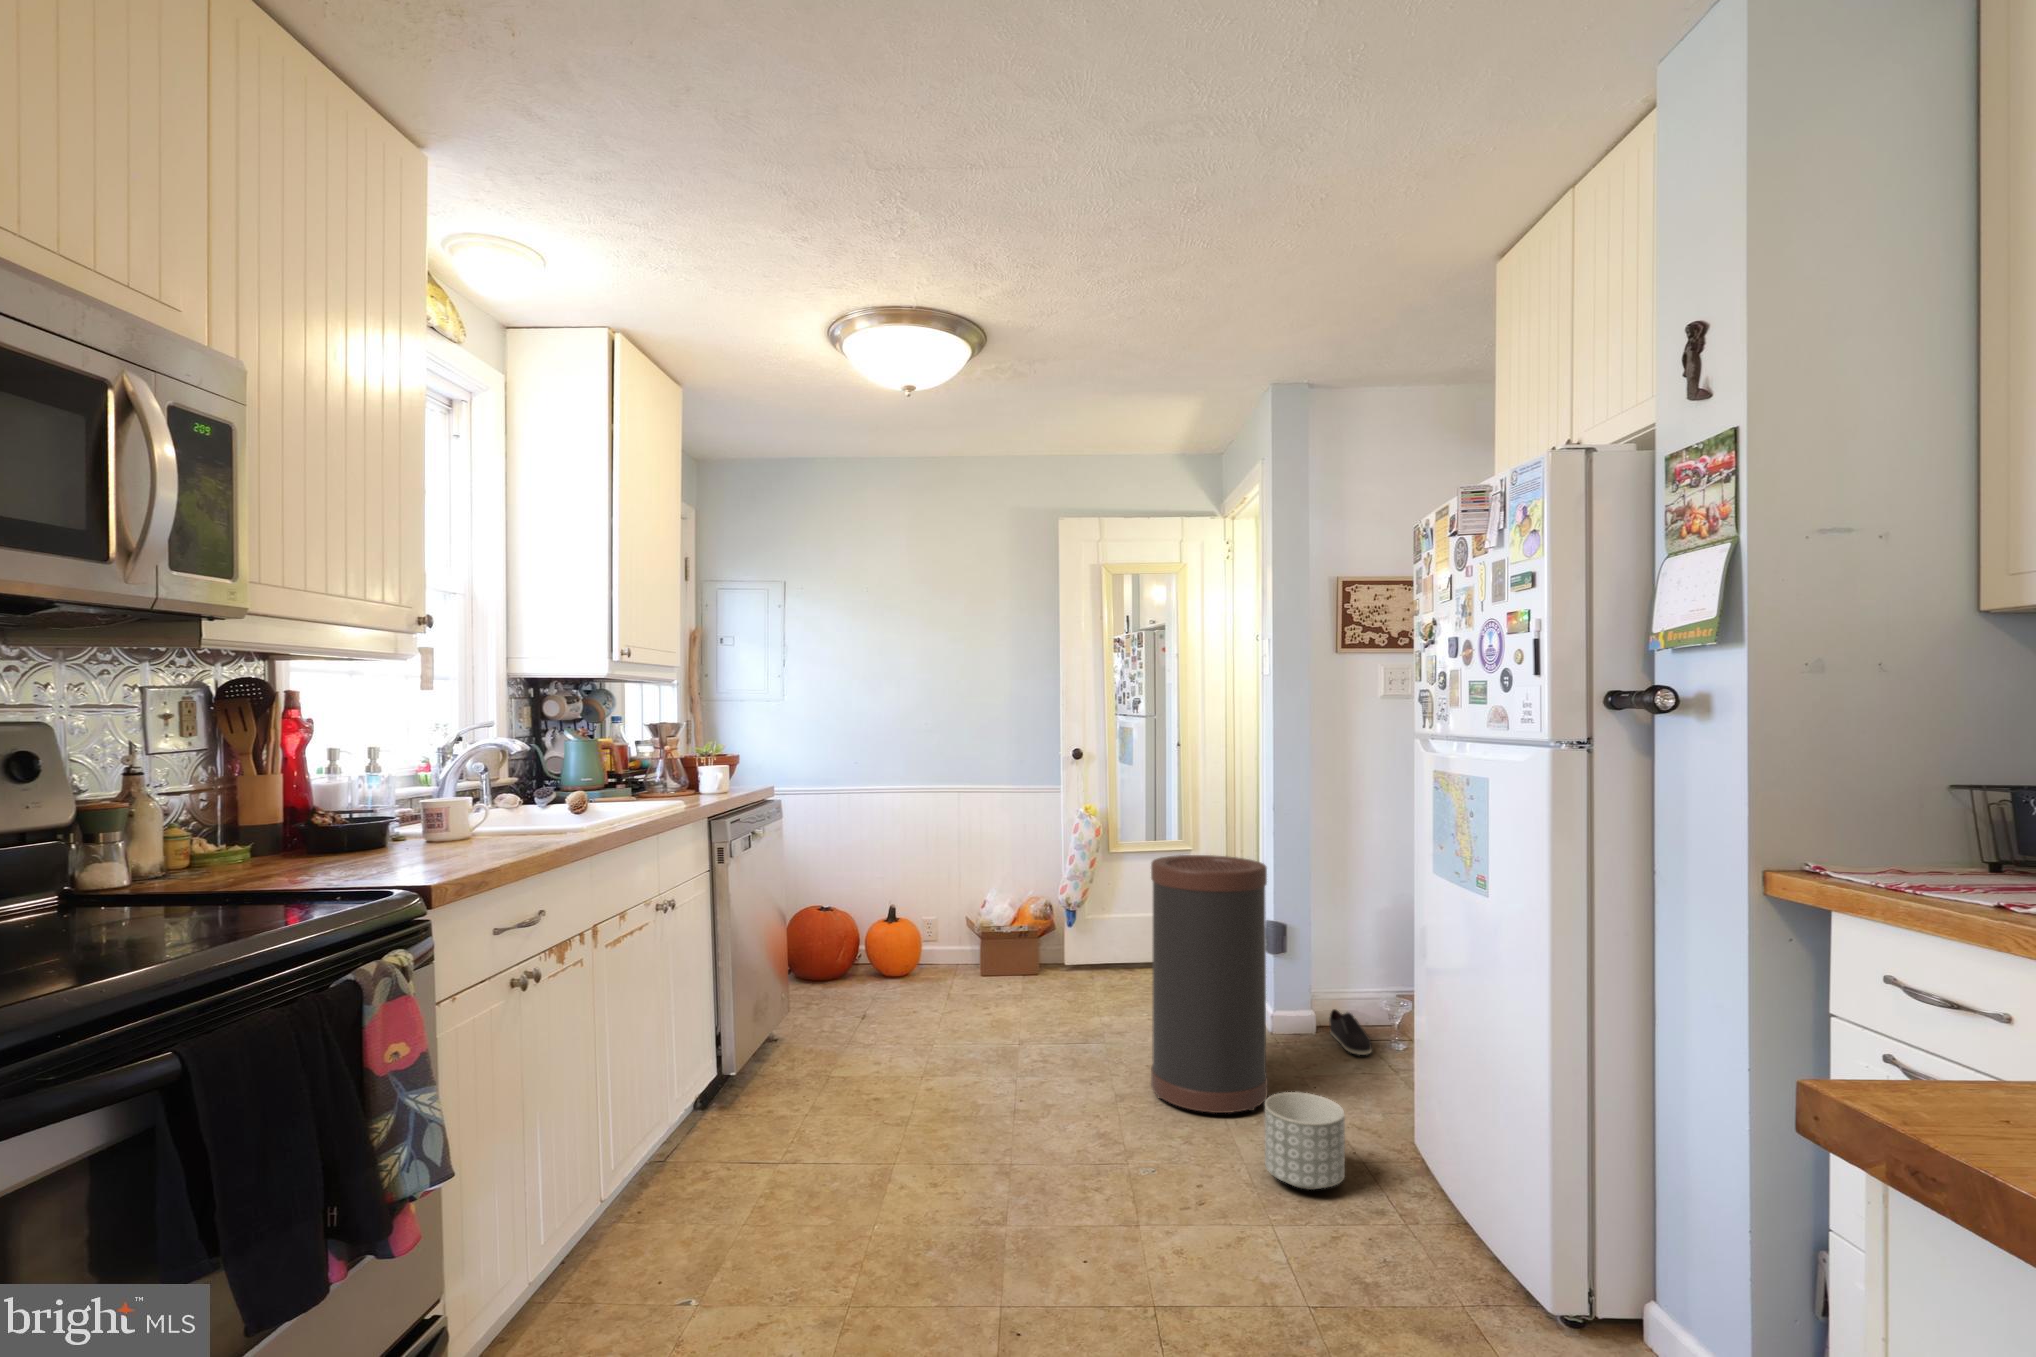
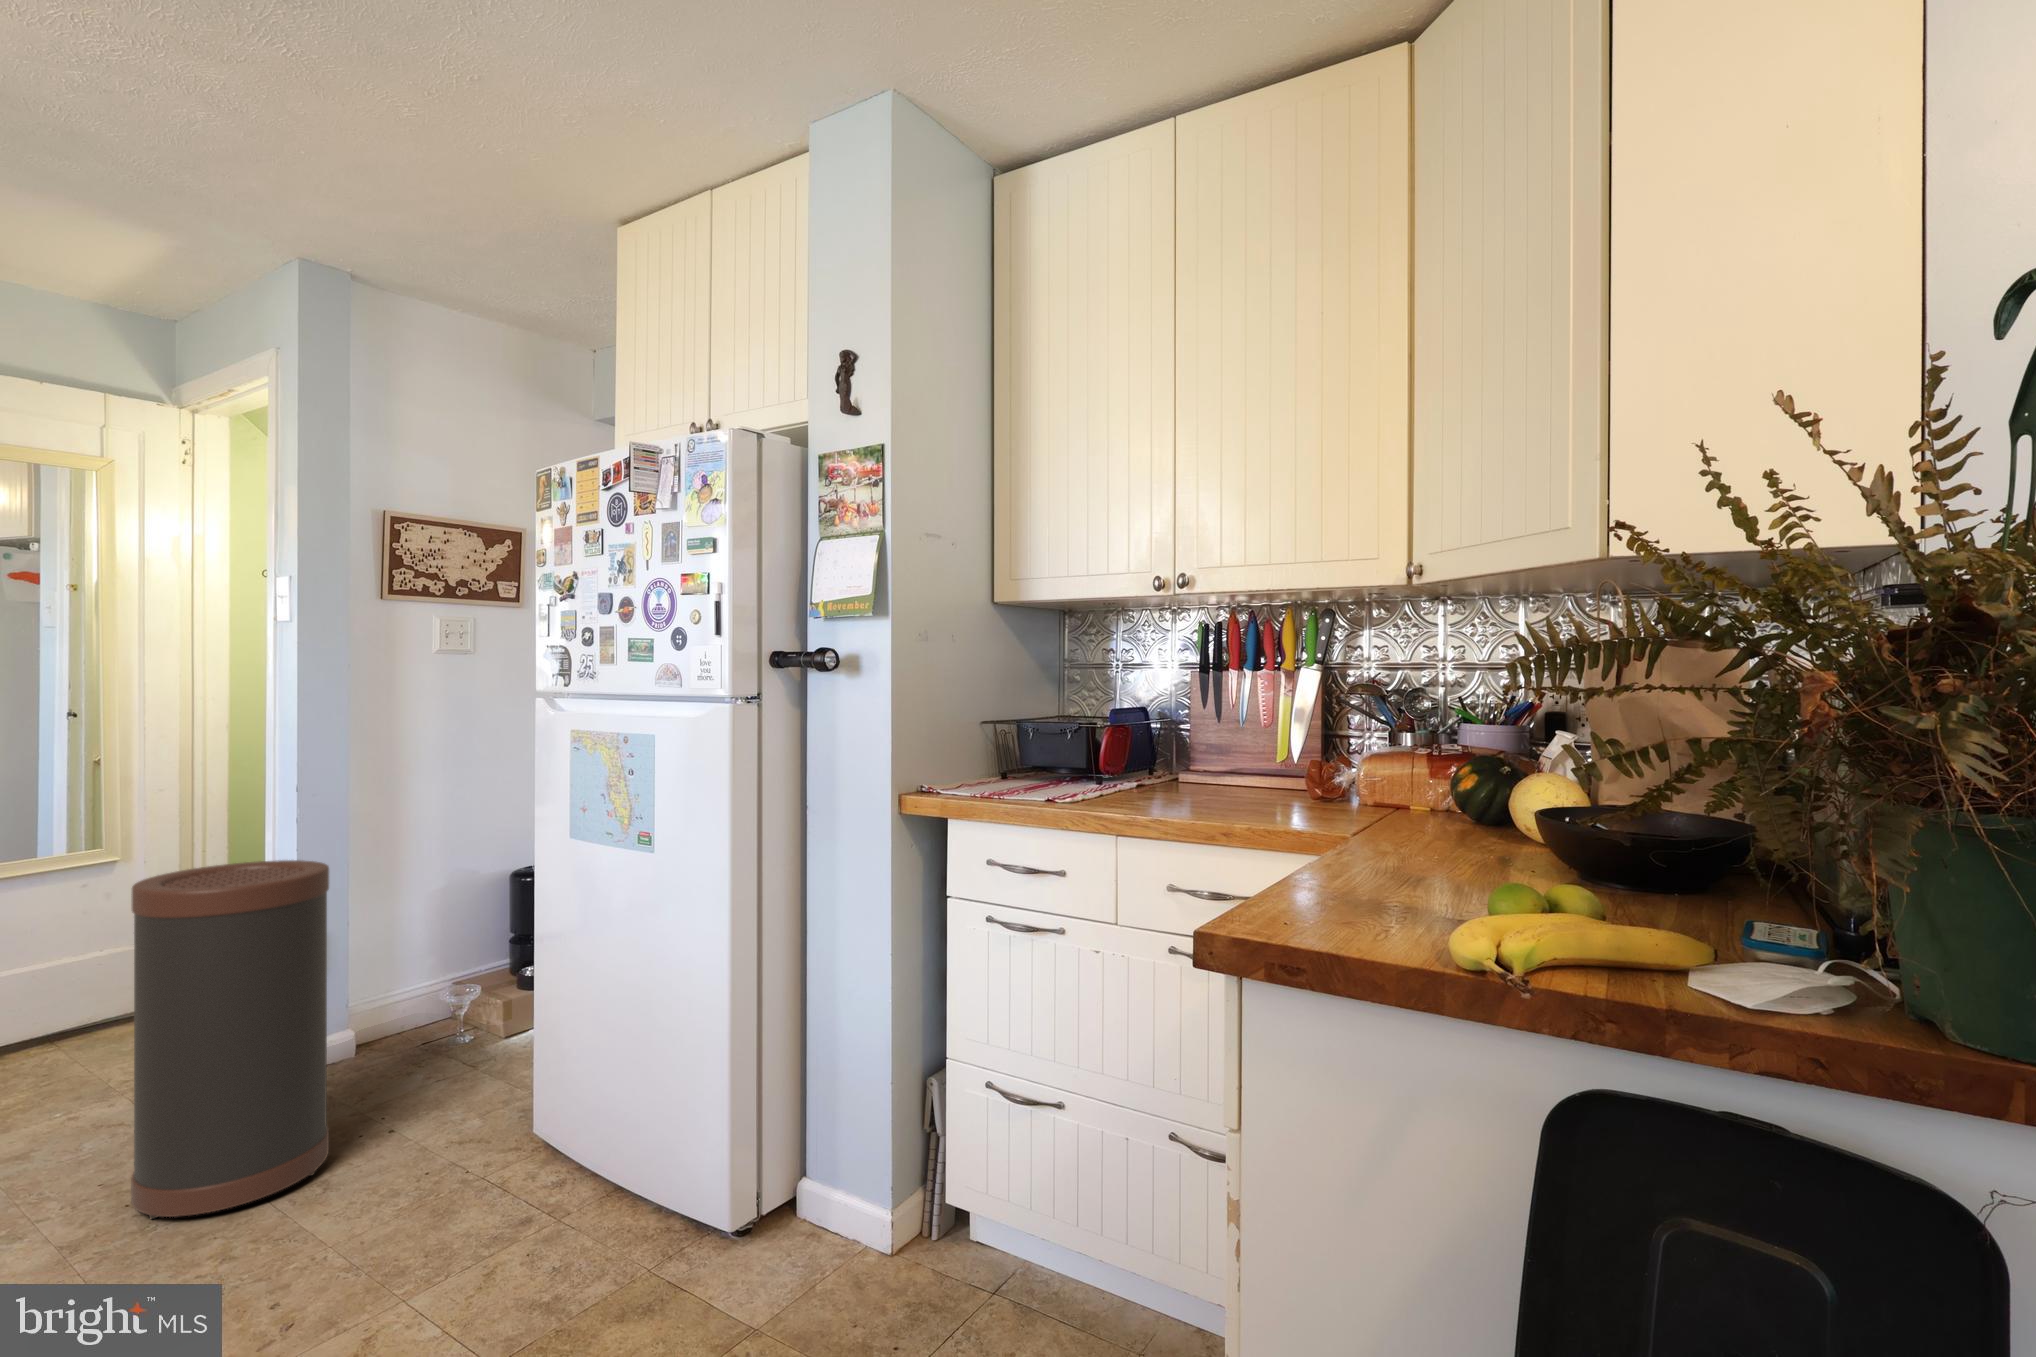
shoe: present [1329,1009,1372,1055] -> none [372,1018,435,1062]
planter: present [1265,1092,1345,1190] -> none [367,1116,473,1234]

